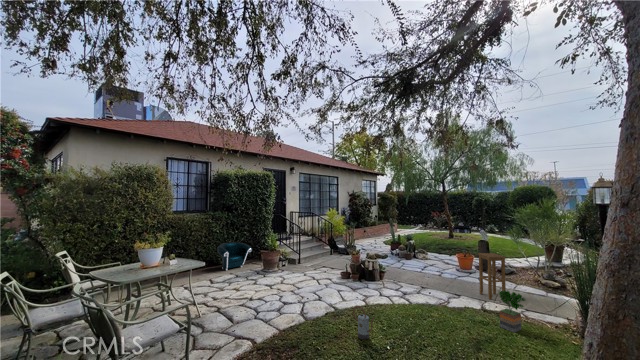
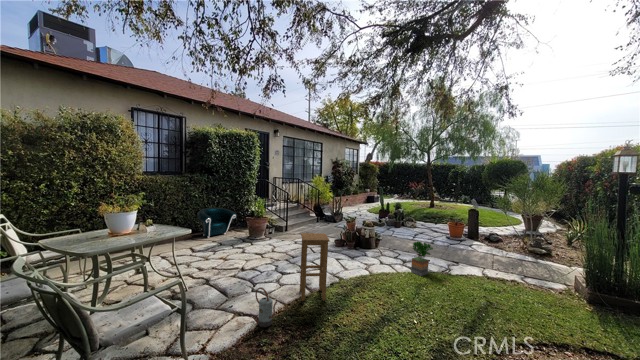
stool: present [478,253,506,299] -> present [300,233,330,301]
potted tree: present [499,291,526,333] -> present [411,241,433,276]
watering can: present [353,306,375,339] -> present [255,287,277,327]

